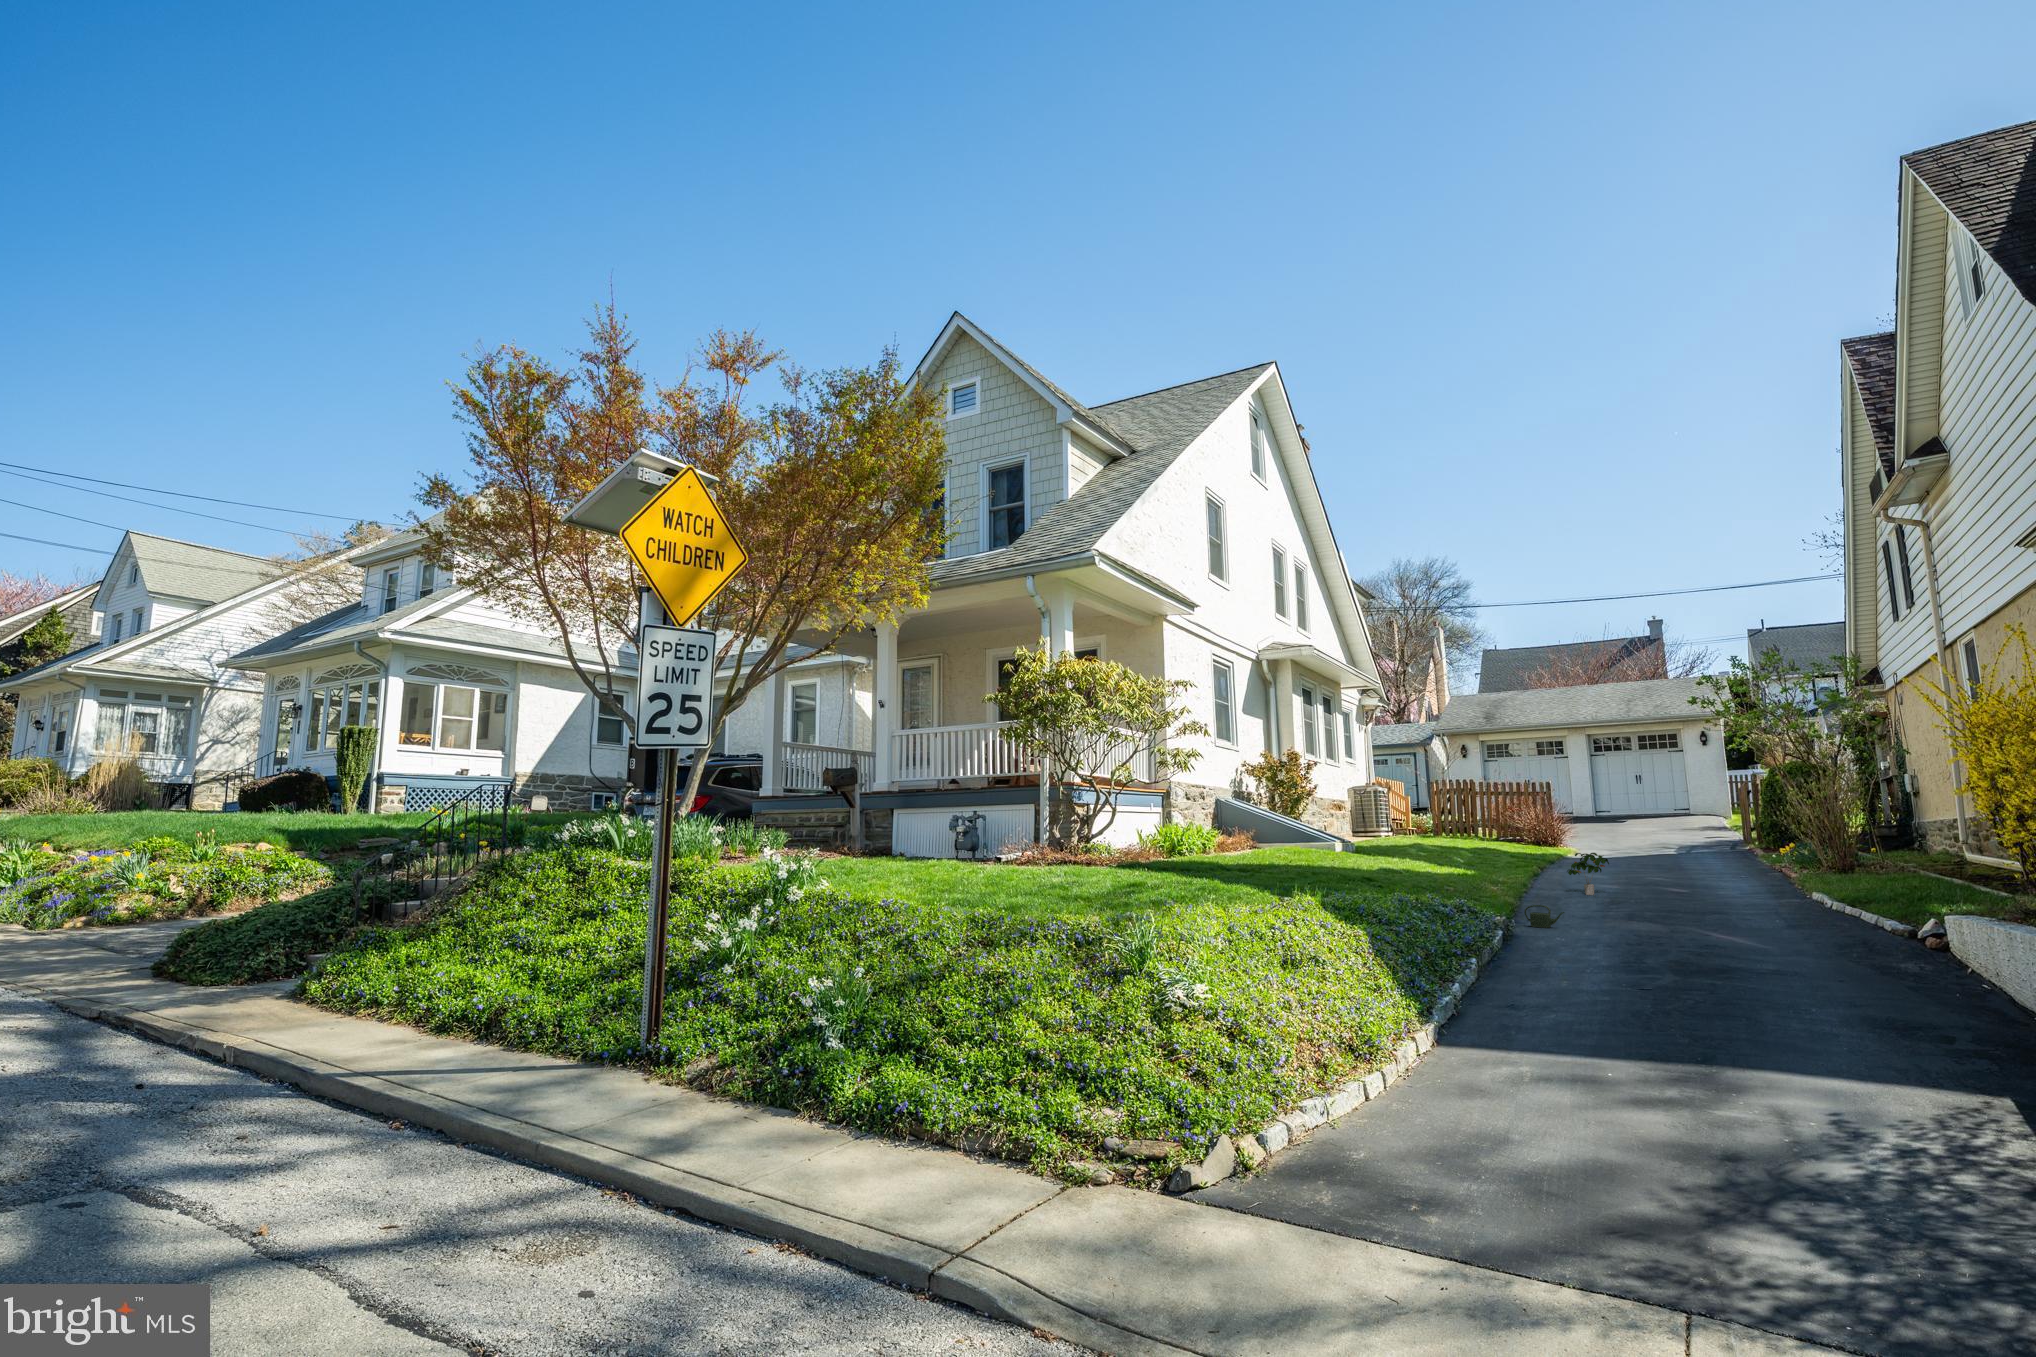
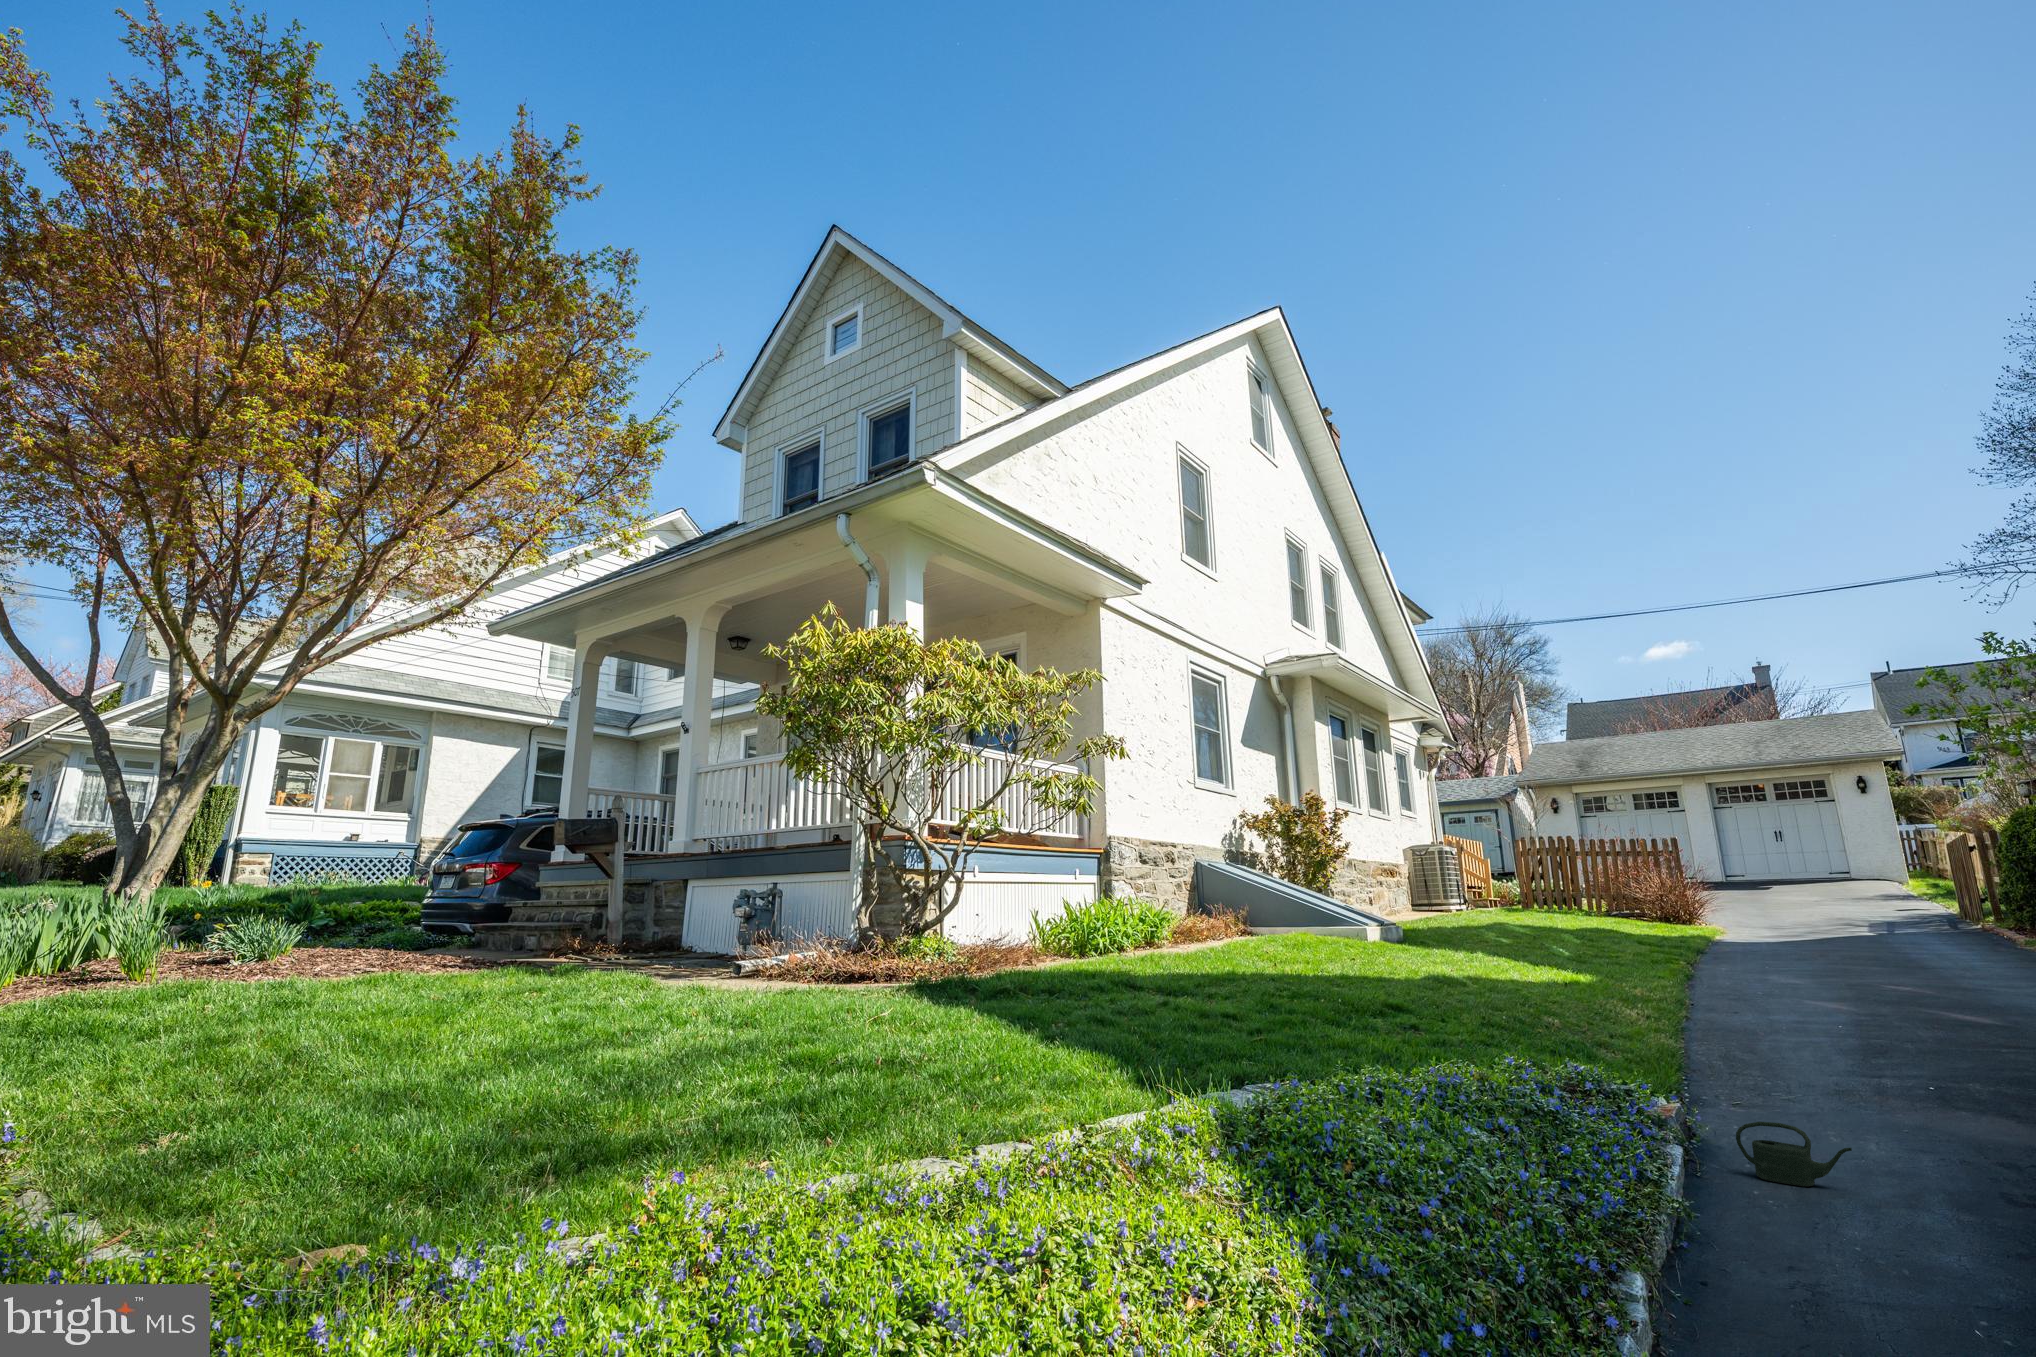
potted plant: present [1567,853,1609,895] -> none [1774,959,1867,1045]

